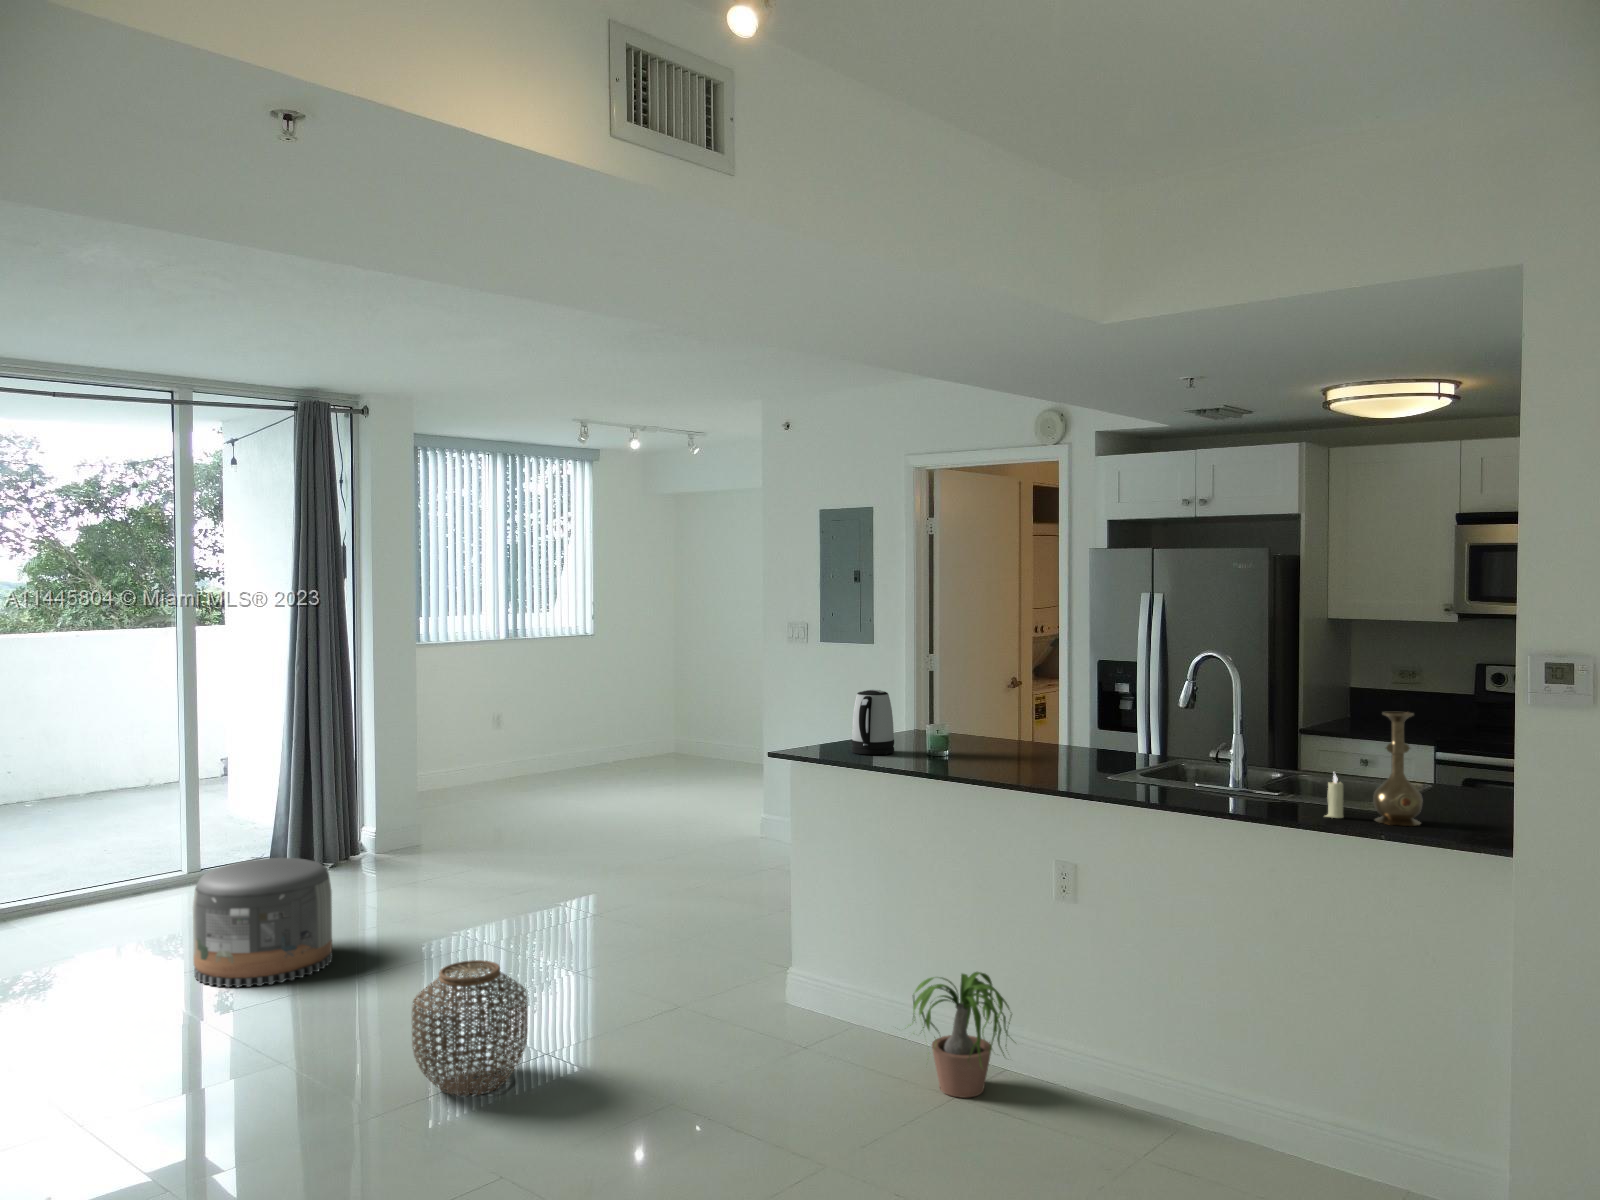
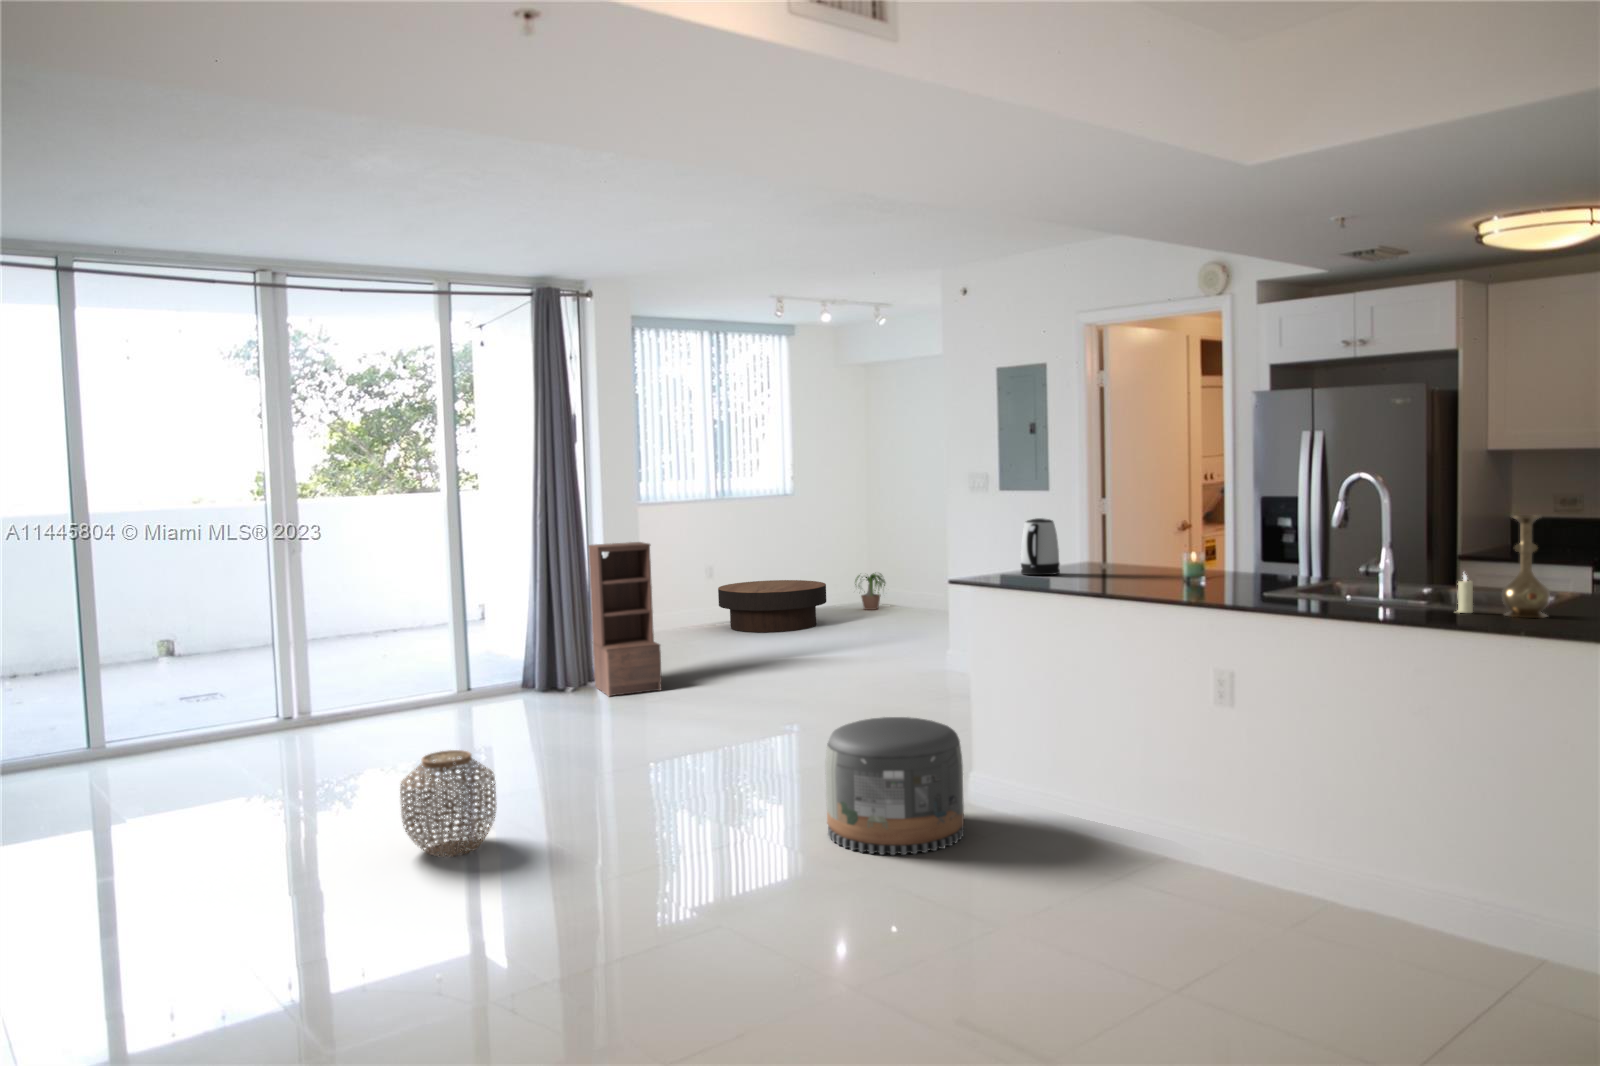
bookshelf: none [355,691,438,873] -> present [588,542,662,696]
coffee table: none [510,728,631,788] -> present [718,580,826,632]
pouf: present [193,858,332,987] -> present [825,717,964,855]
woven basket: present [412,960,528,1096] -> present [400,750,496,856]
potted plant: present [910,972,1016,1098] -> present [855,573,885,610]

